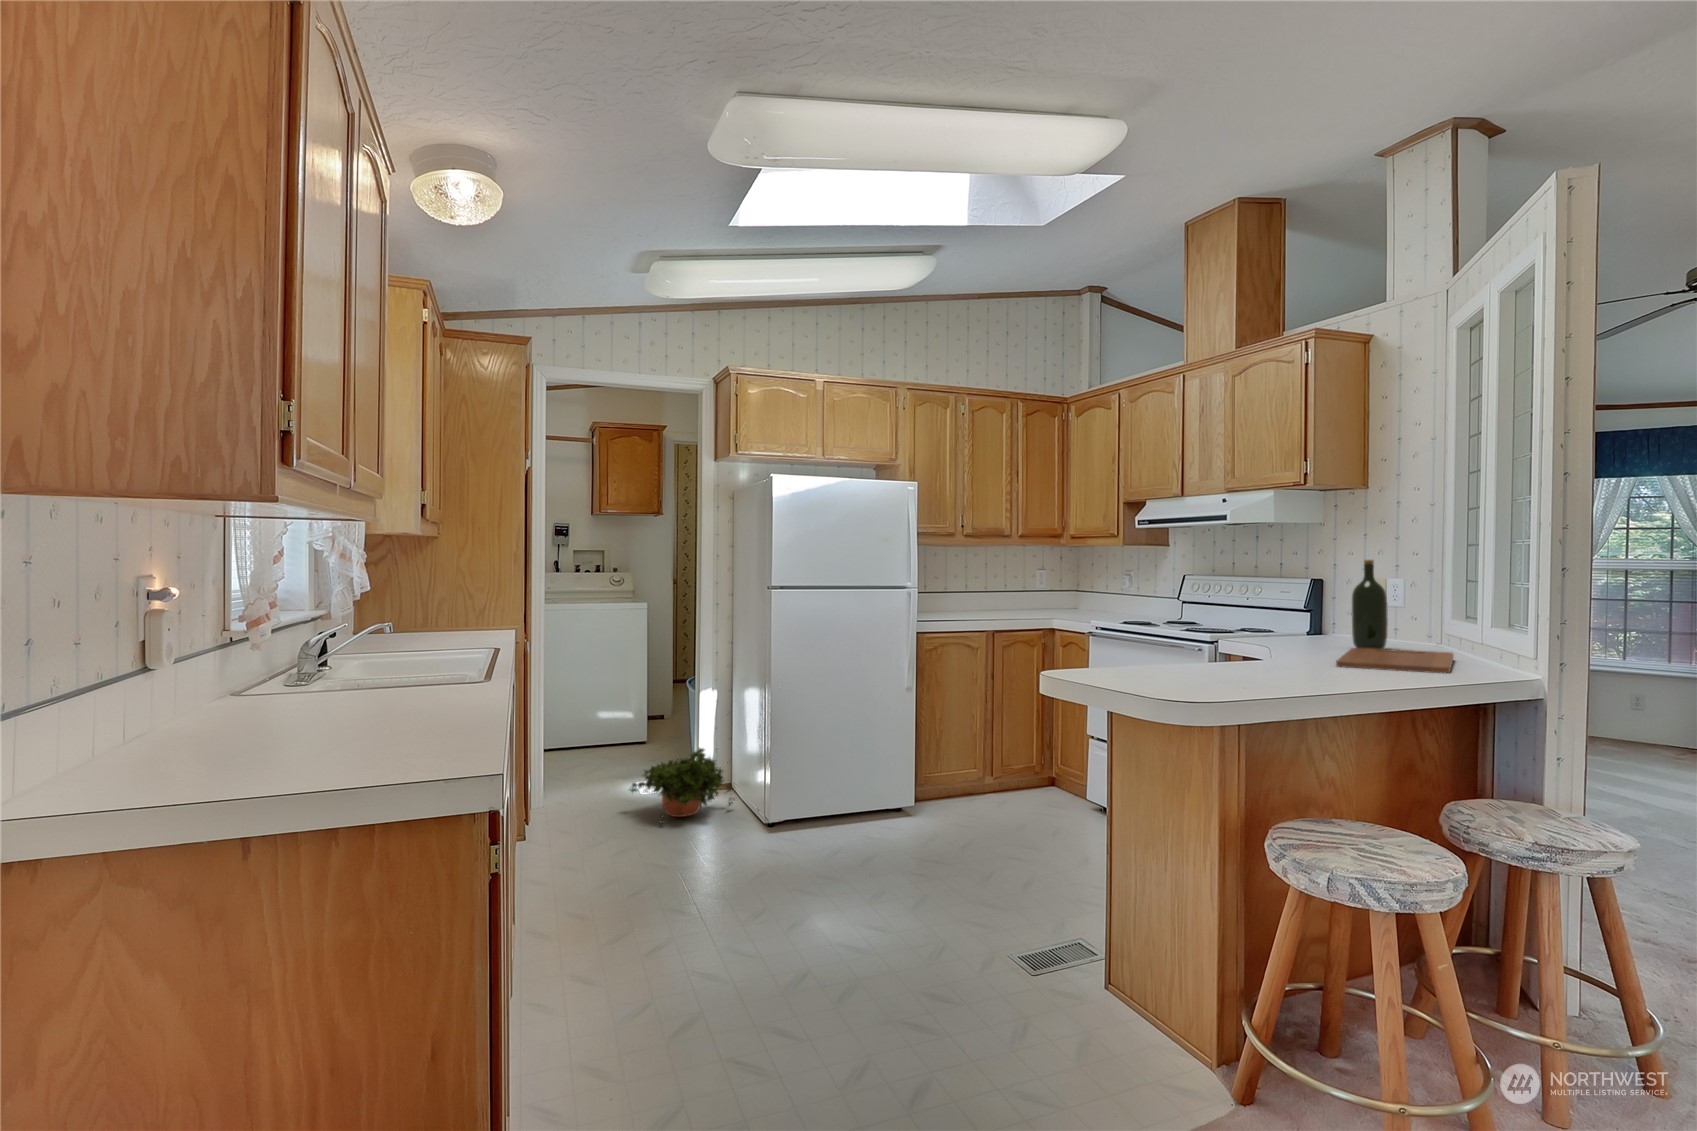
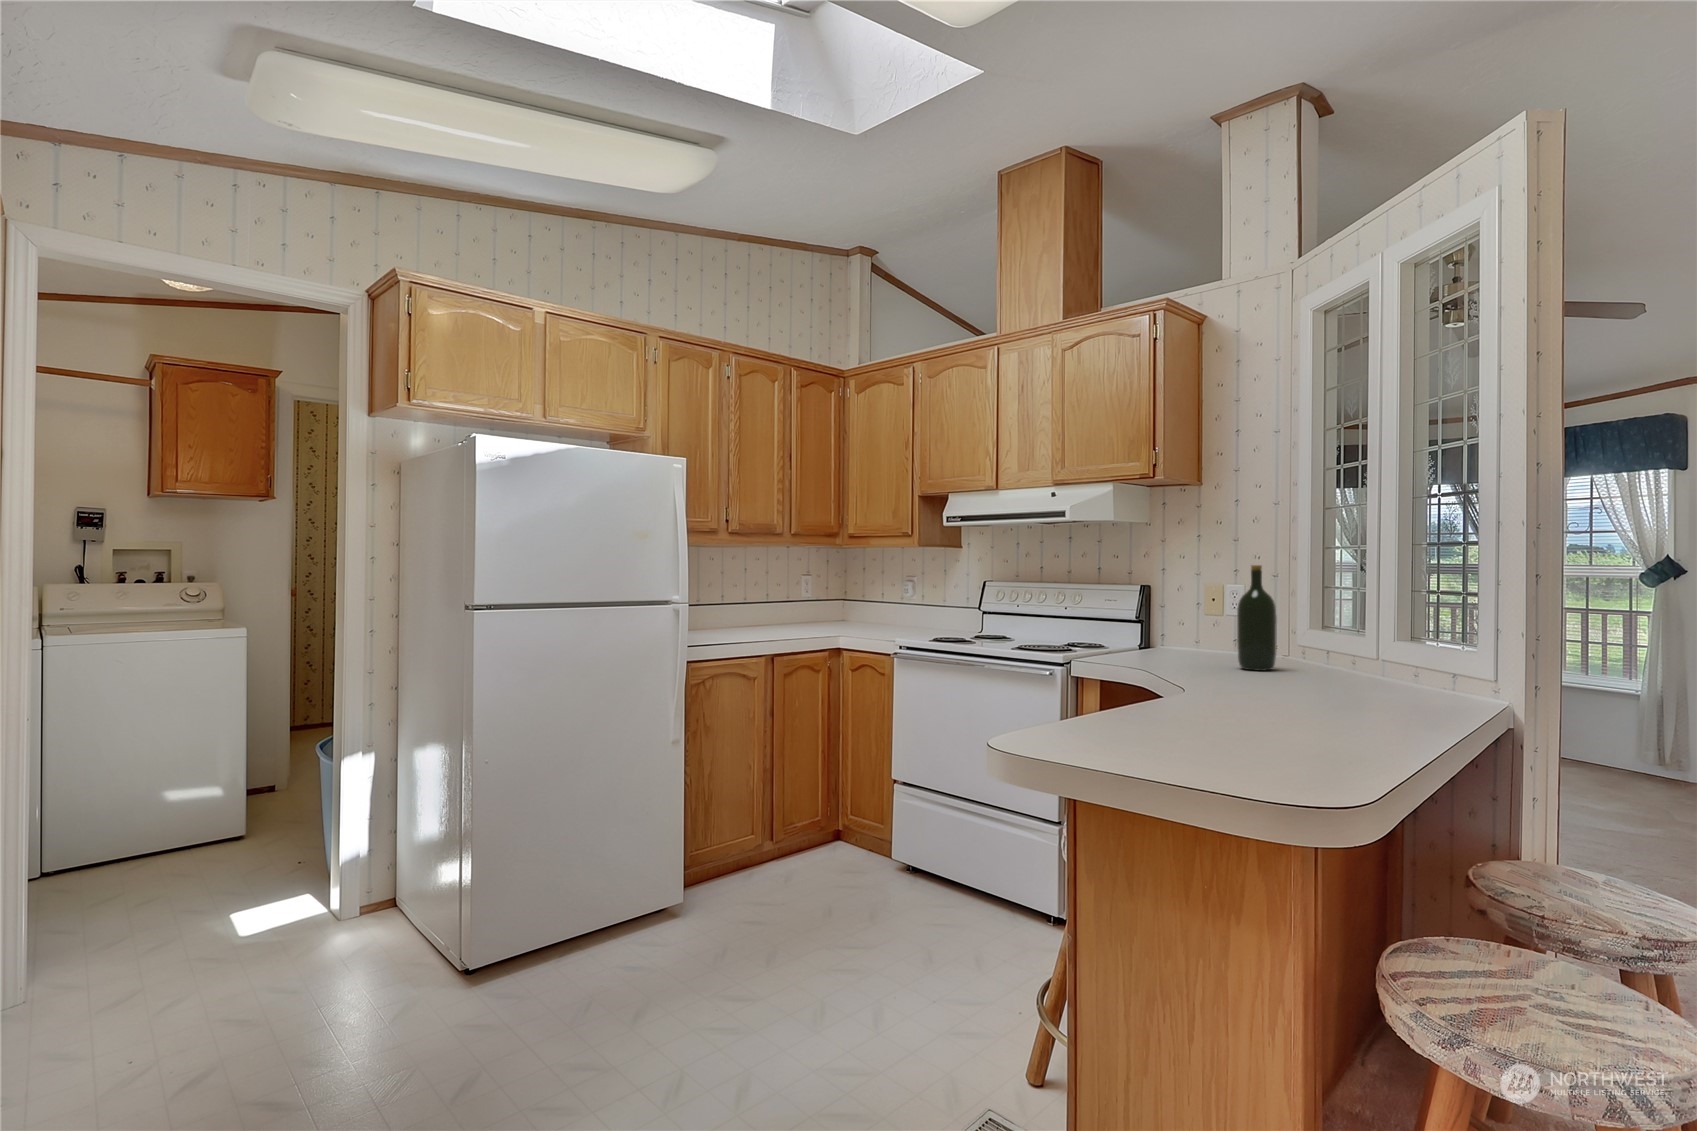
cutting board: present [1336,648,1454,673] -> none [1264,671,1431,706]
potted plant: present [630,748,734,824] -> none [210,853,411,993]

